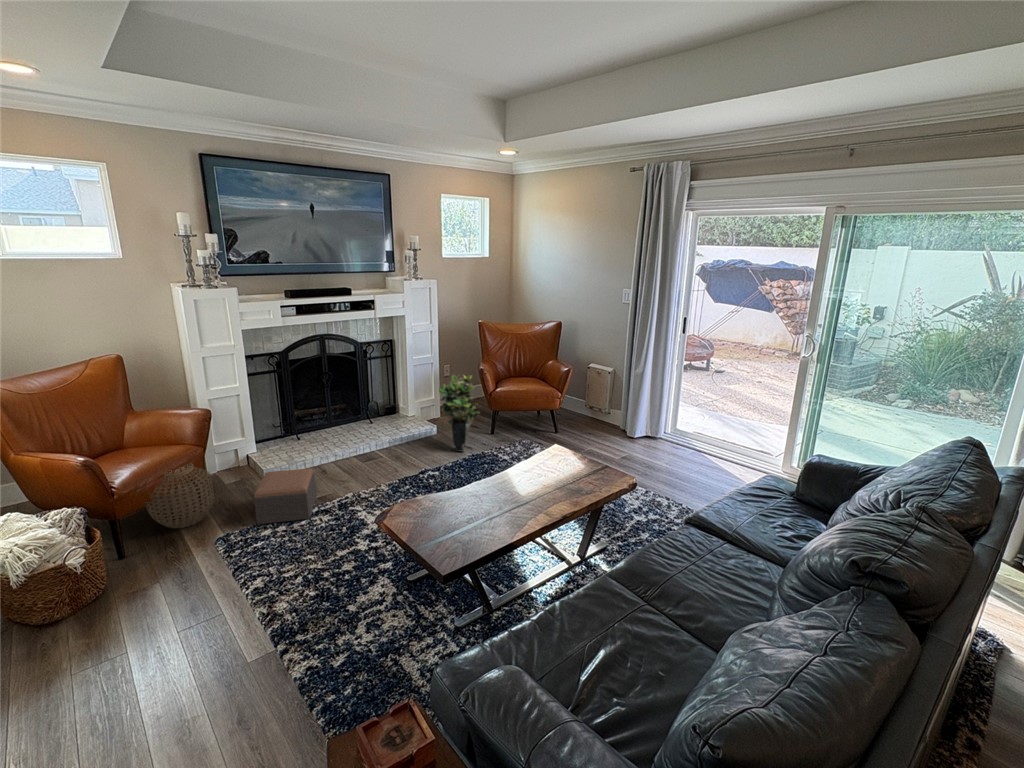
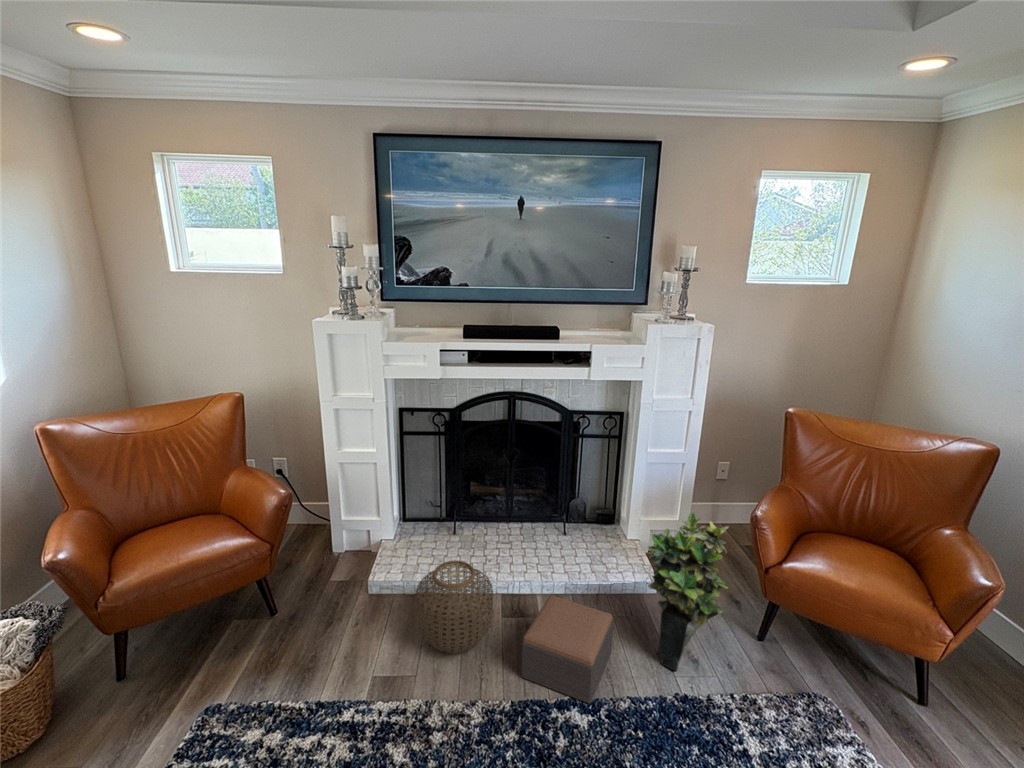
woven basket: present [146,463,214,528] -> present [416,560,493,654]
footstool: present [253,468,317,524] -> present [521,595,614,704]

